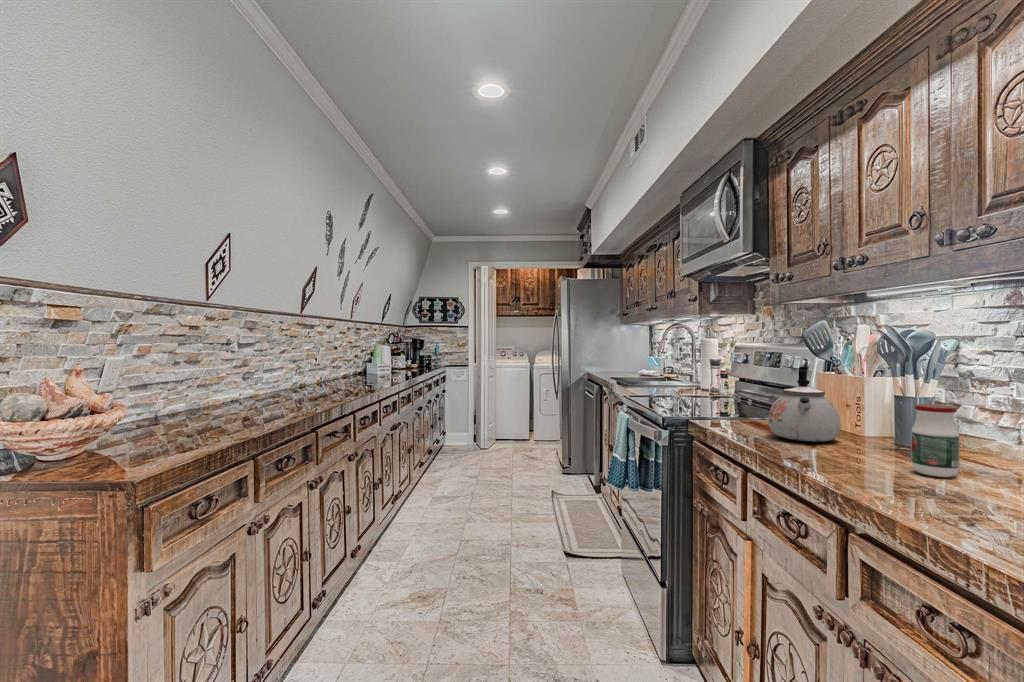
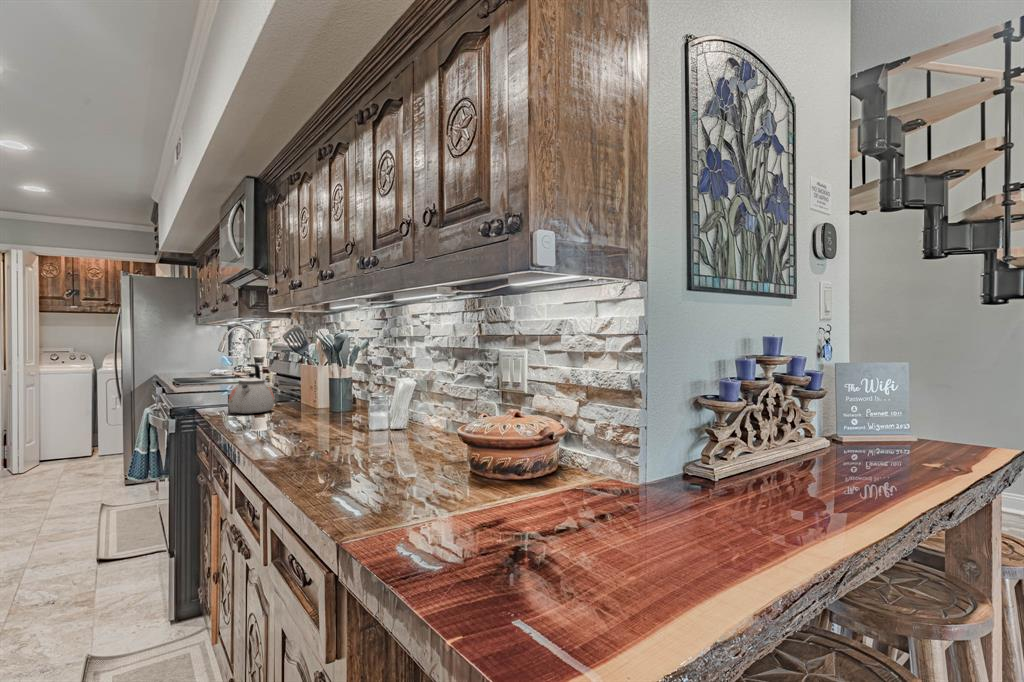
jar: present [911,404,960,477] -> none [277,384,299,423]

